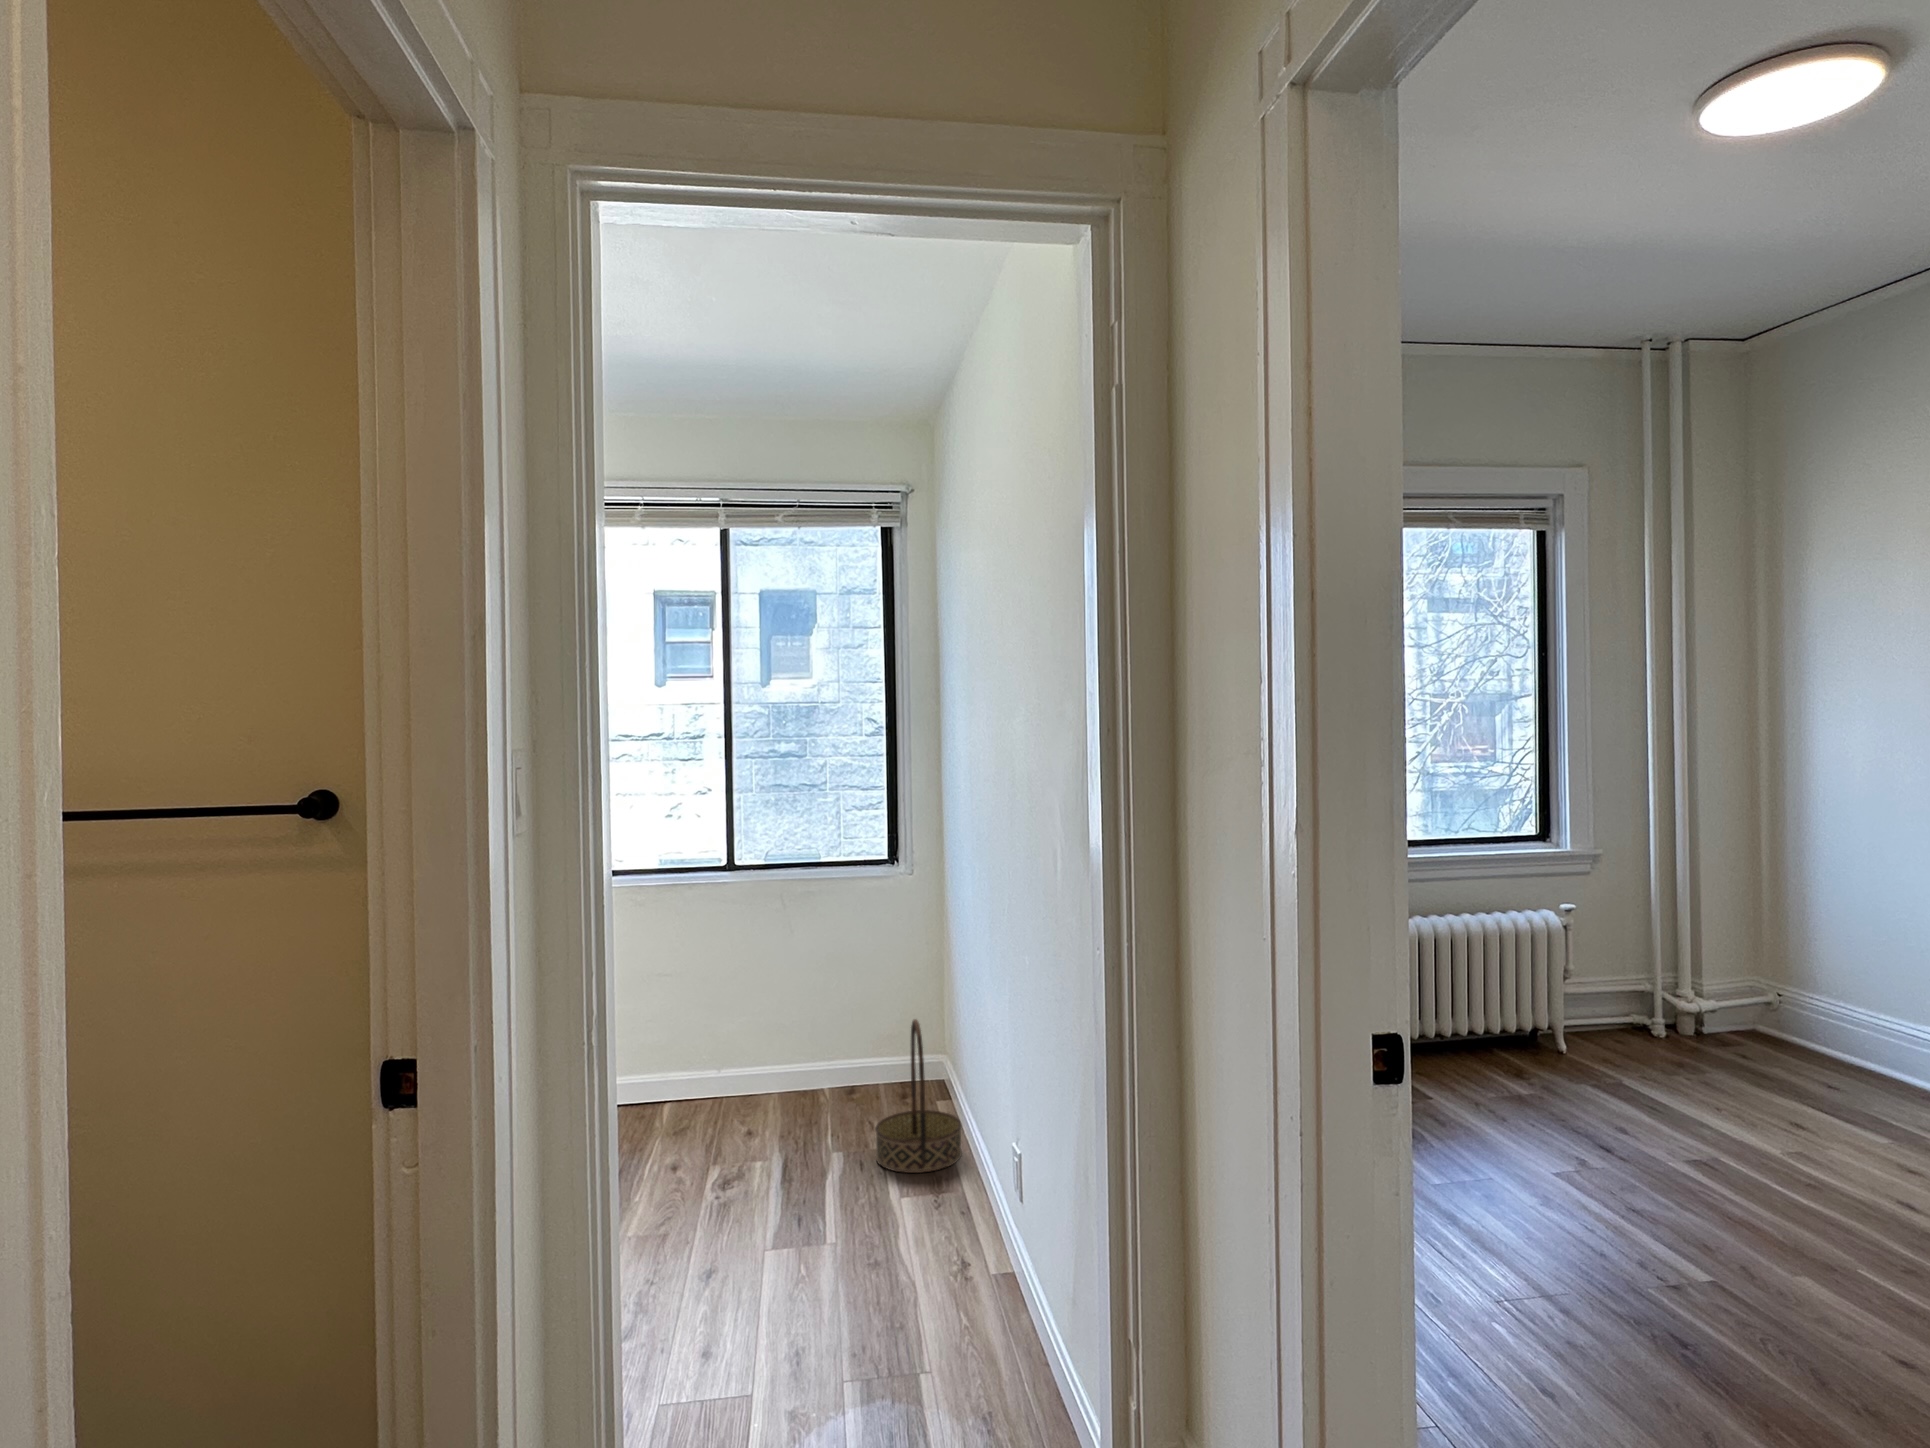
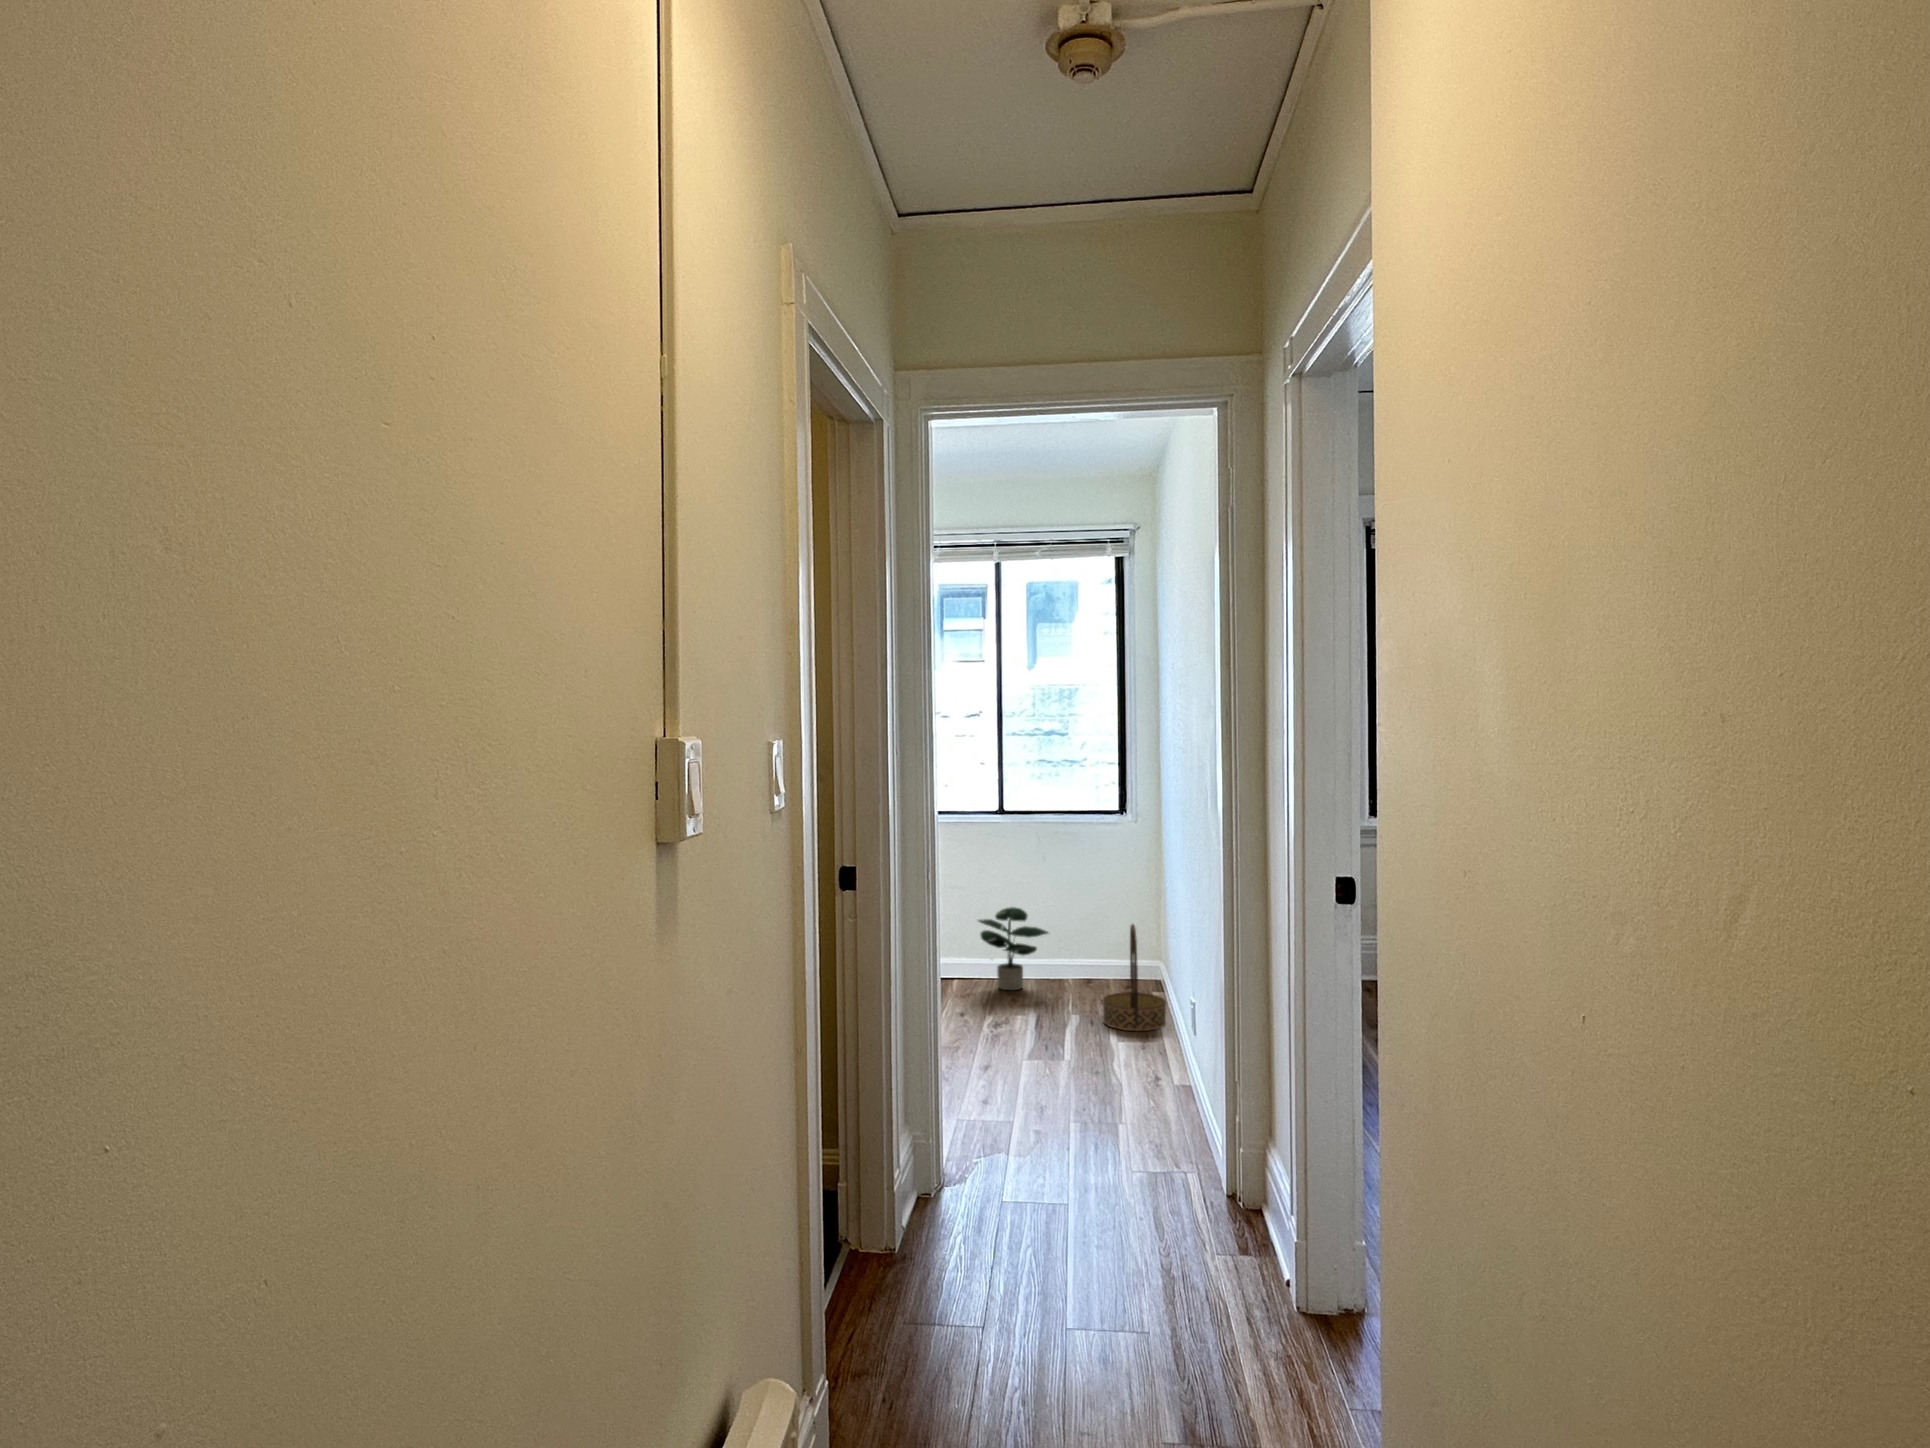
potted plant: none [697,996,799,1116] -> present [979,907,1049,990]

